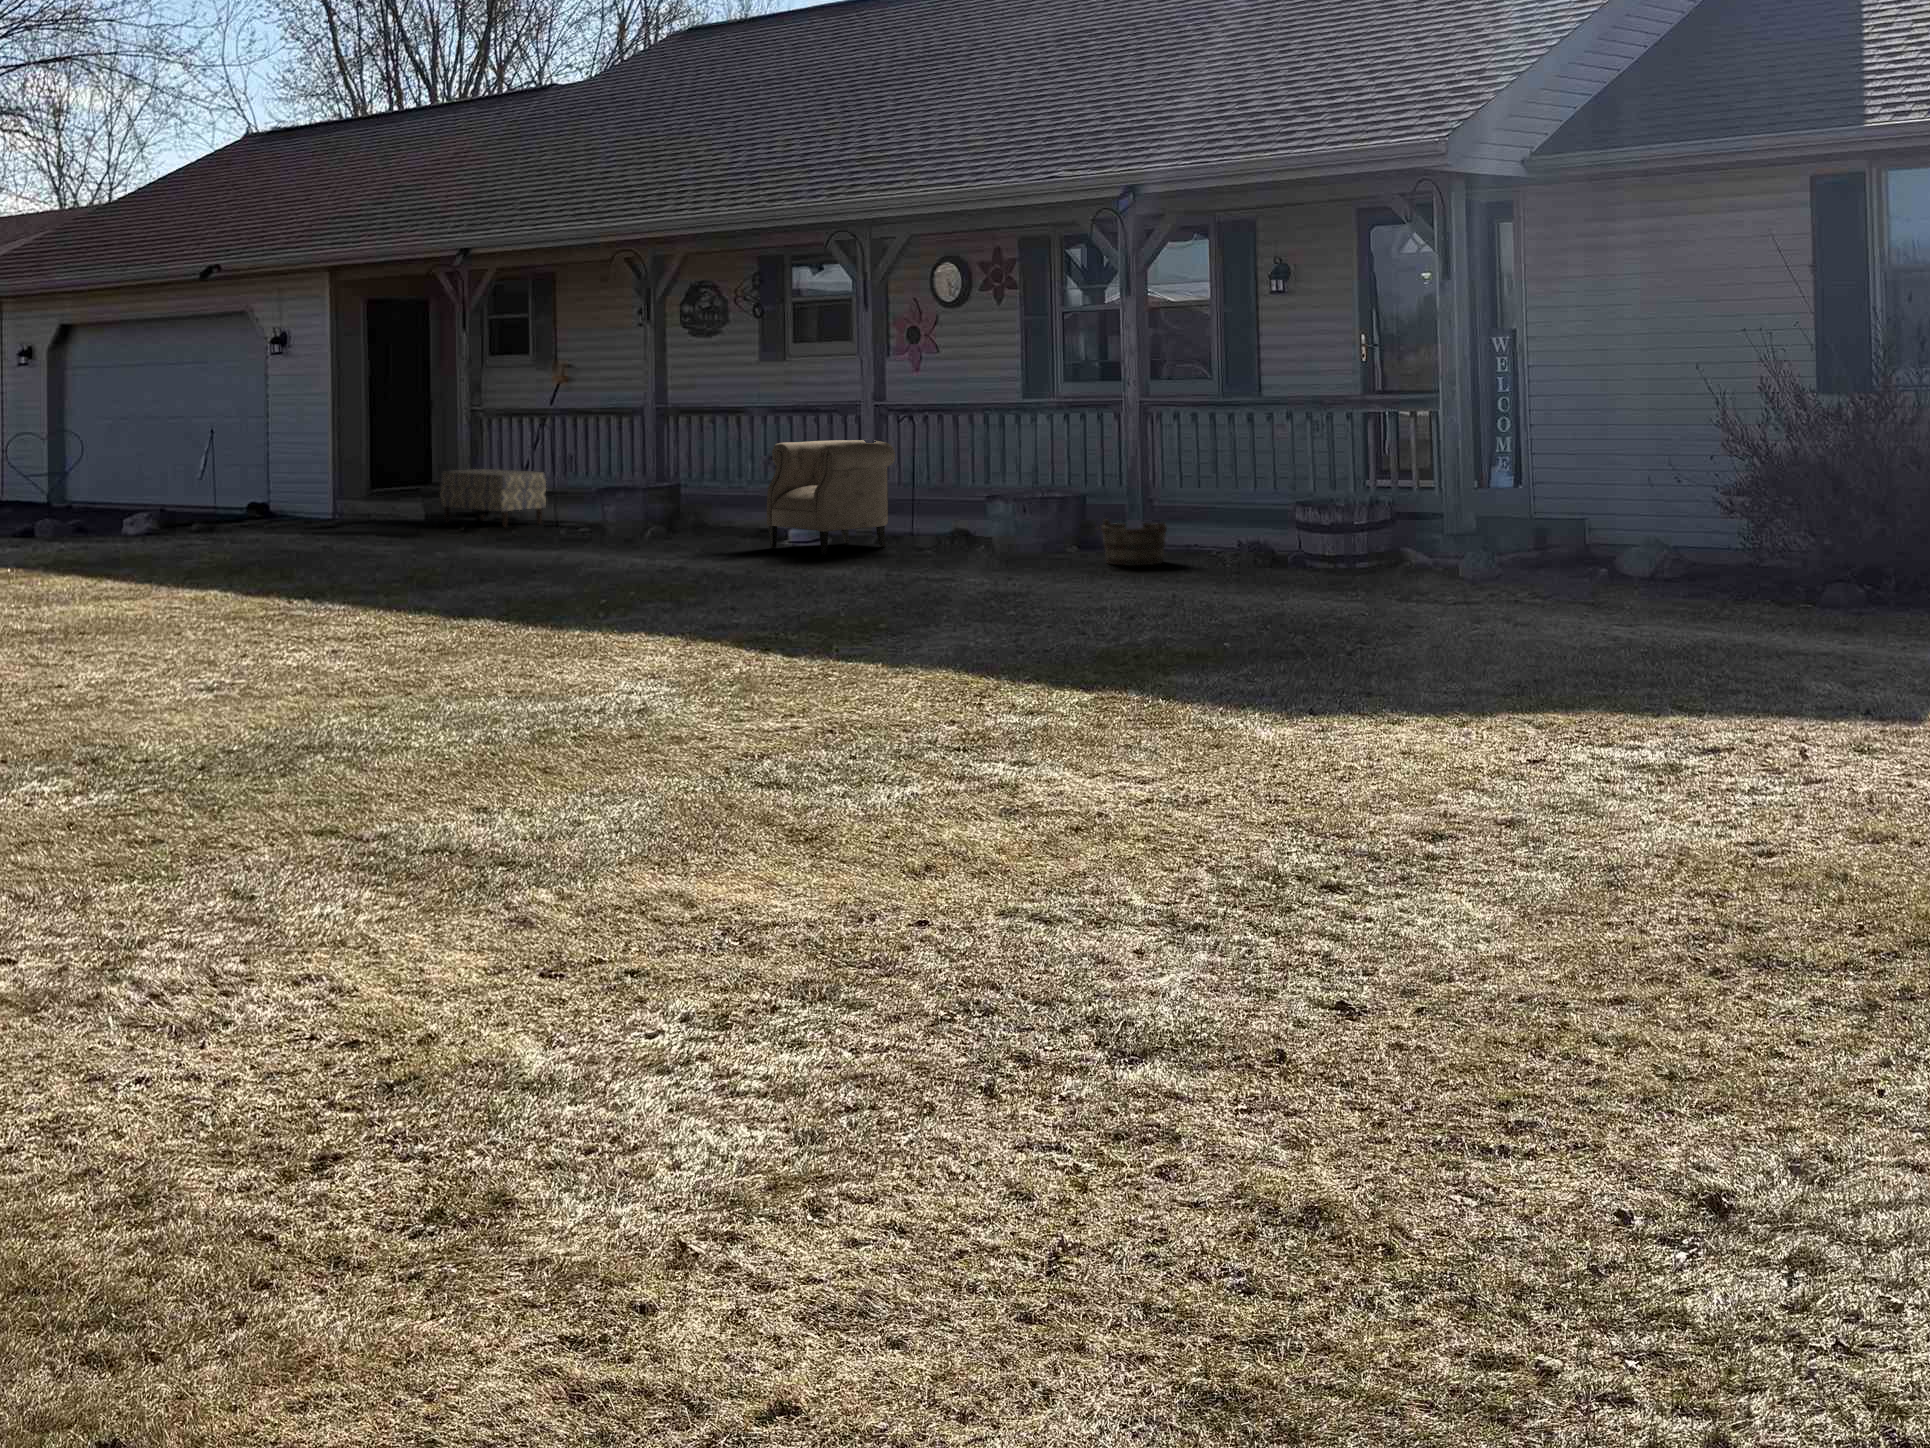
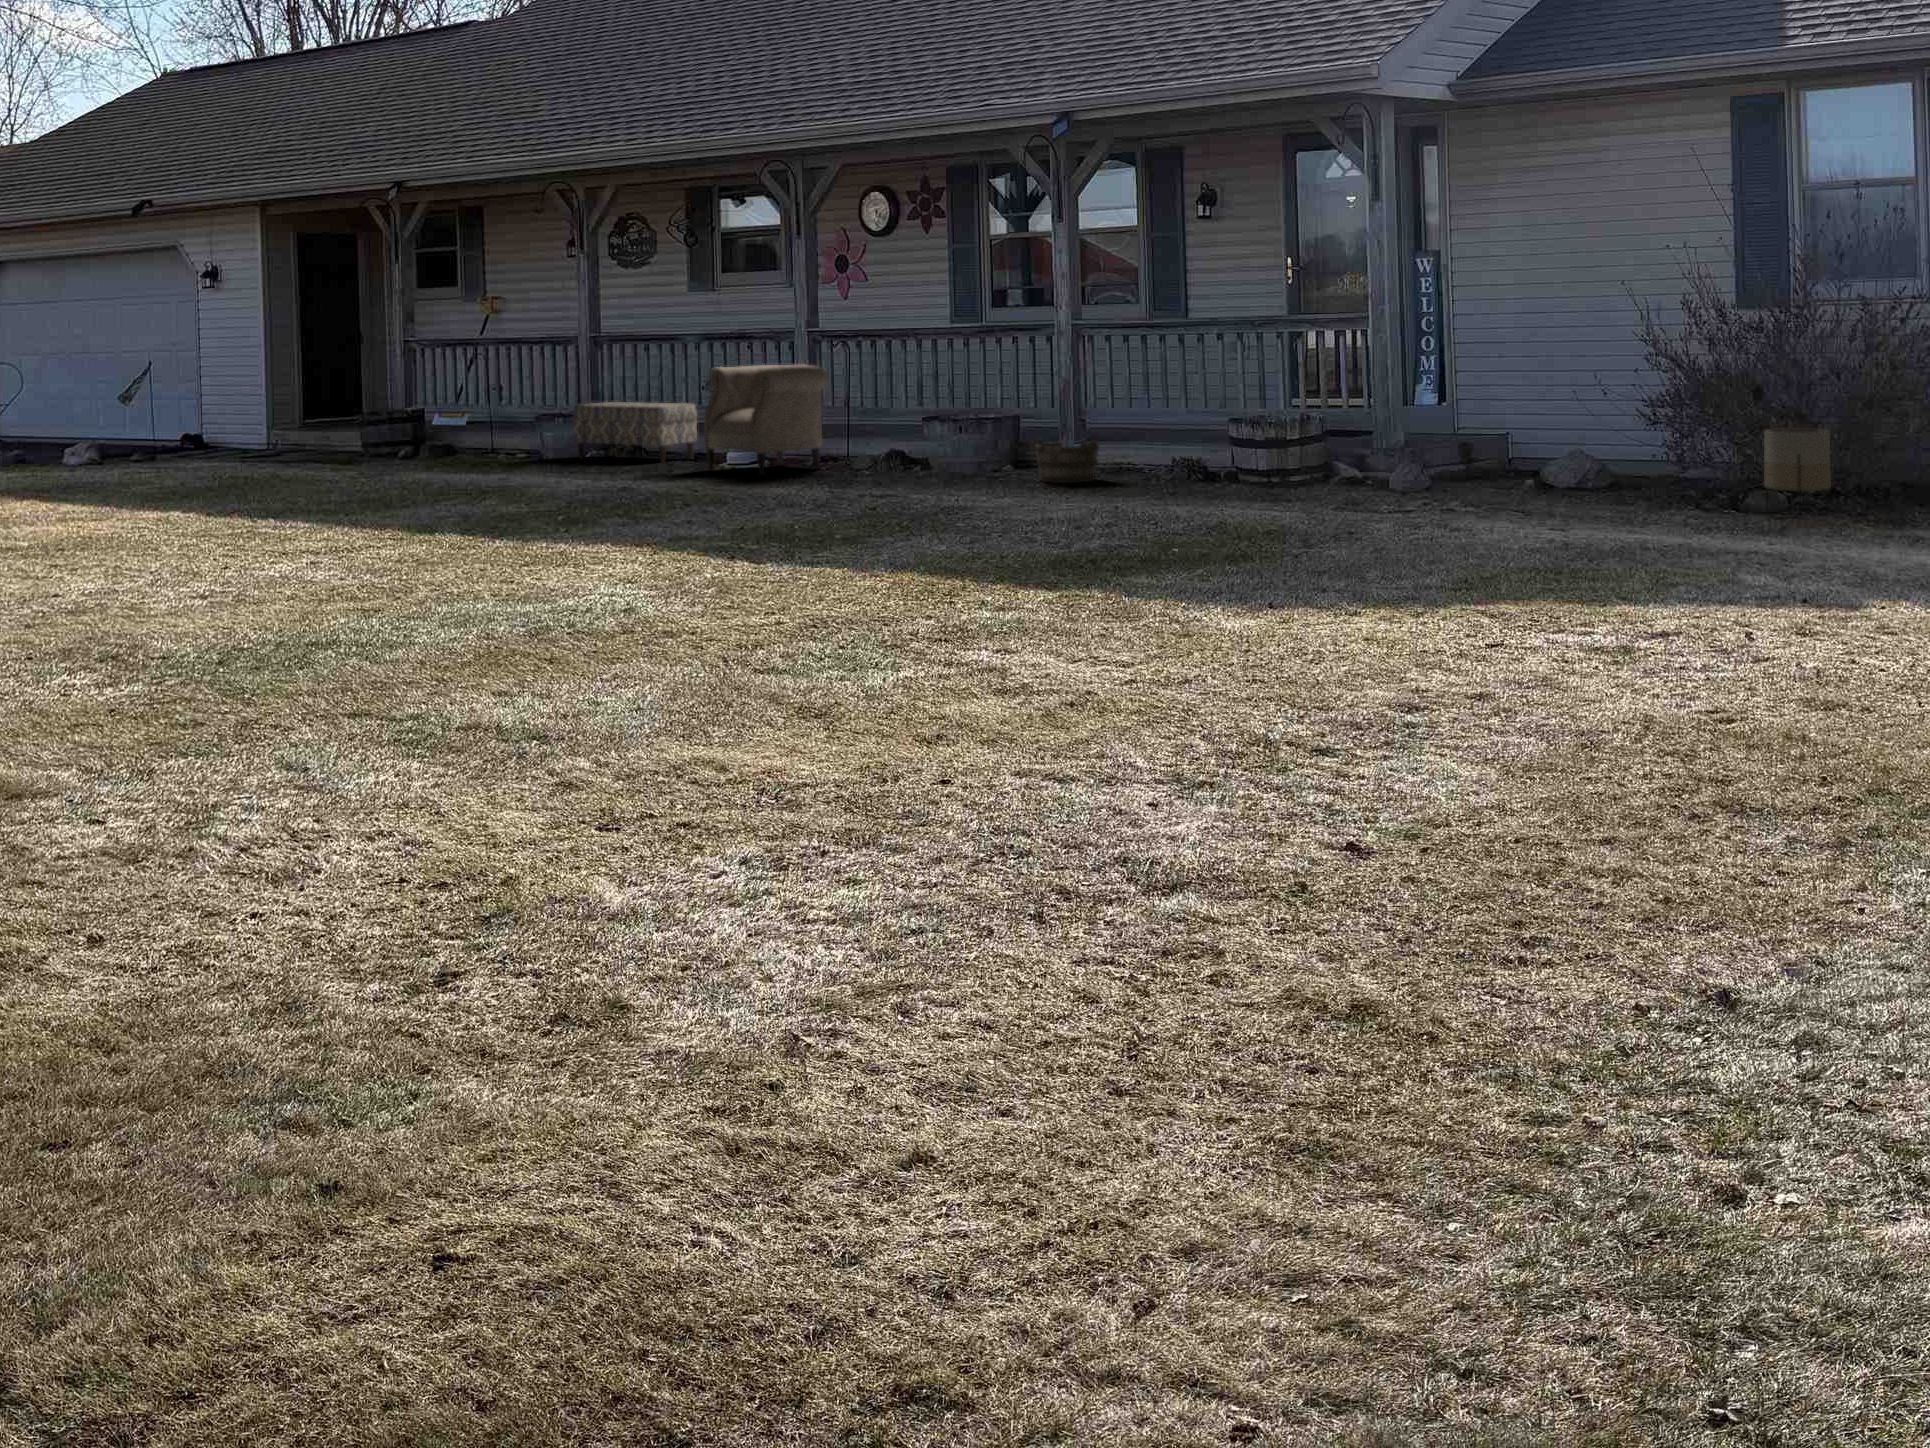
bench: present [440,469,546,527] -> present [573,402,697,463]
planter: none [1843,519,1911,612] -> present [1764,428,1831,507]

